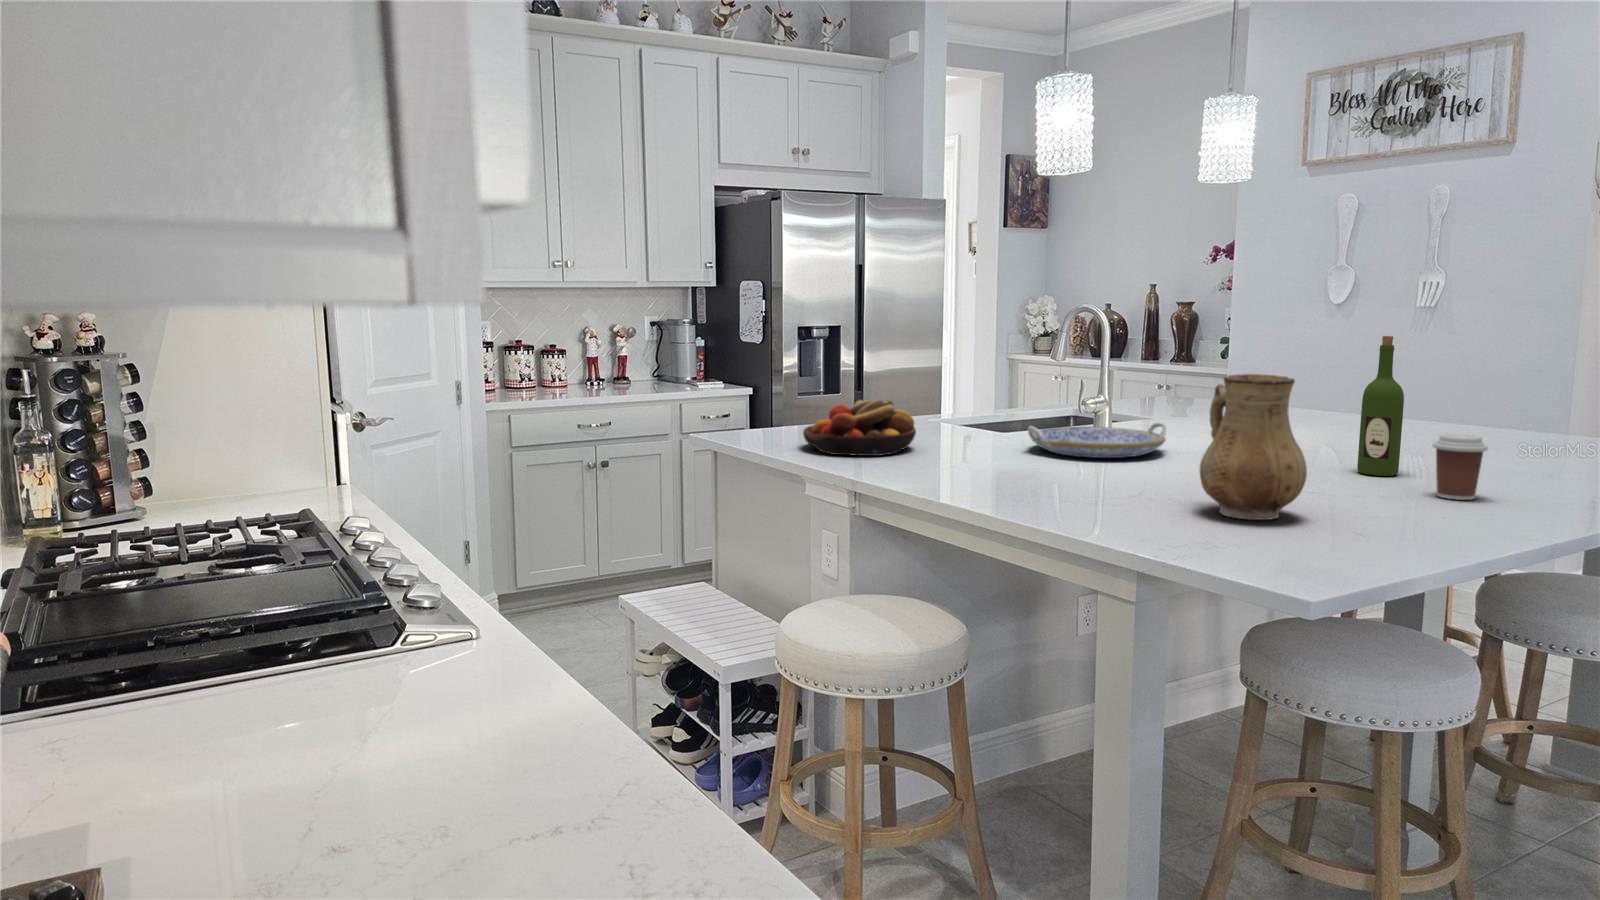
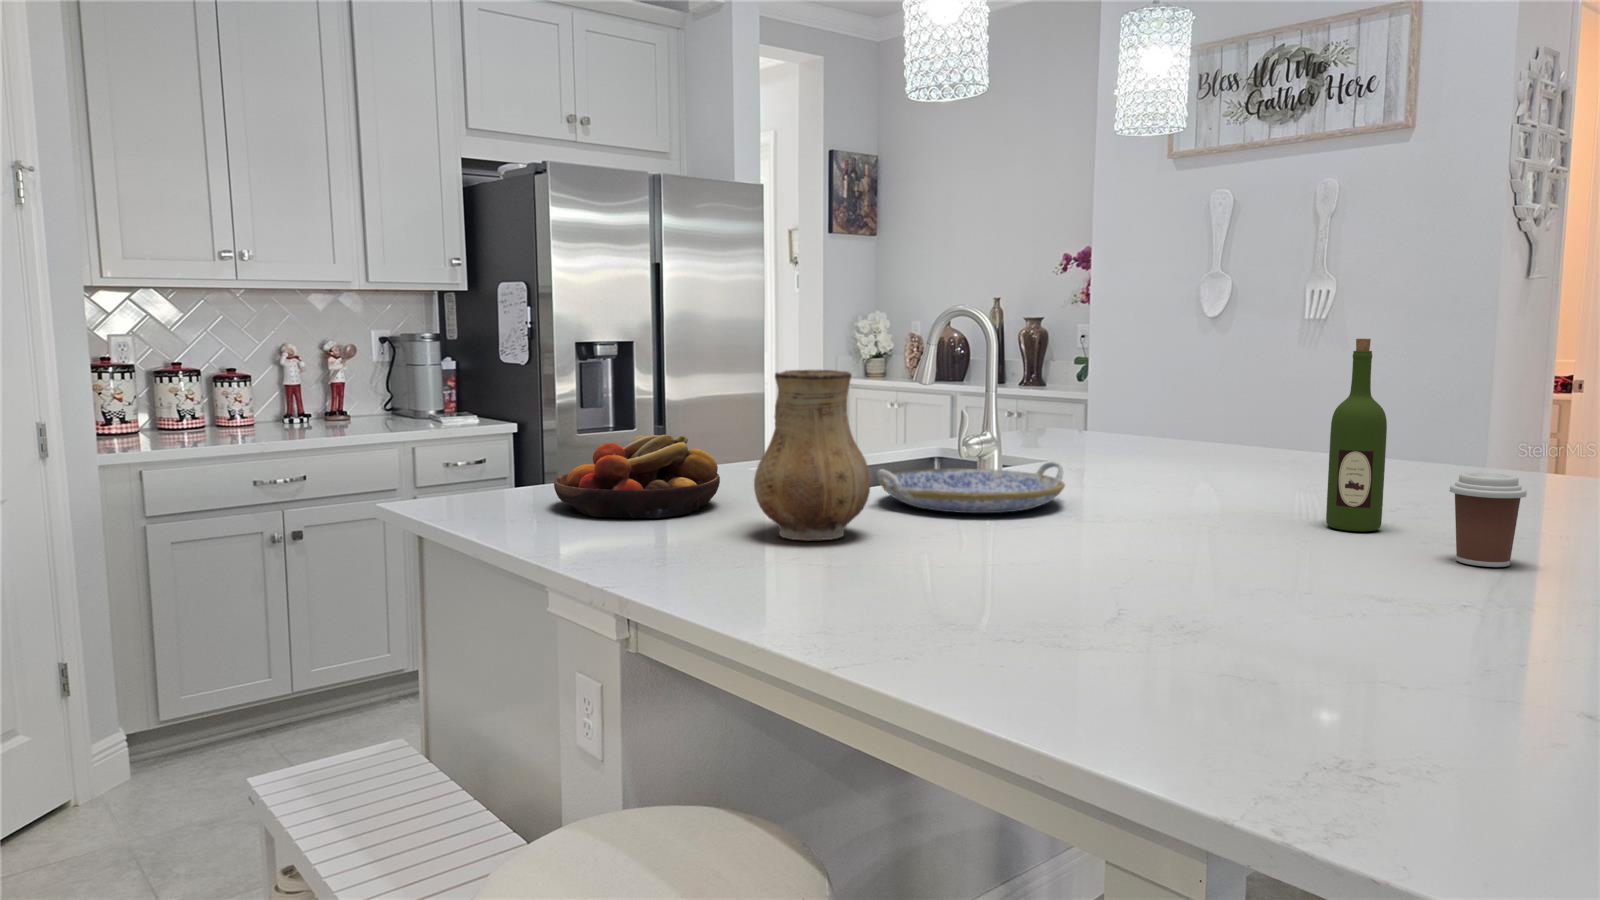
ceramic pitcher: present [1200,374,1307,520] -> present [754,370,870,540]

